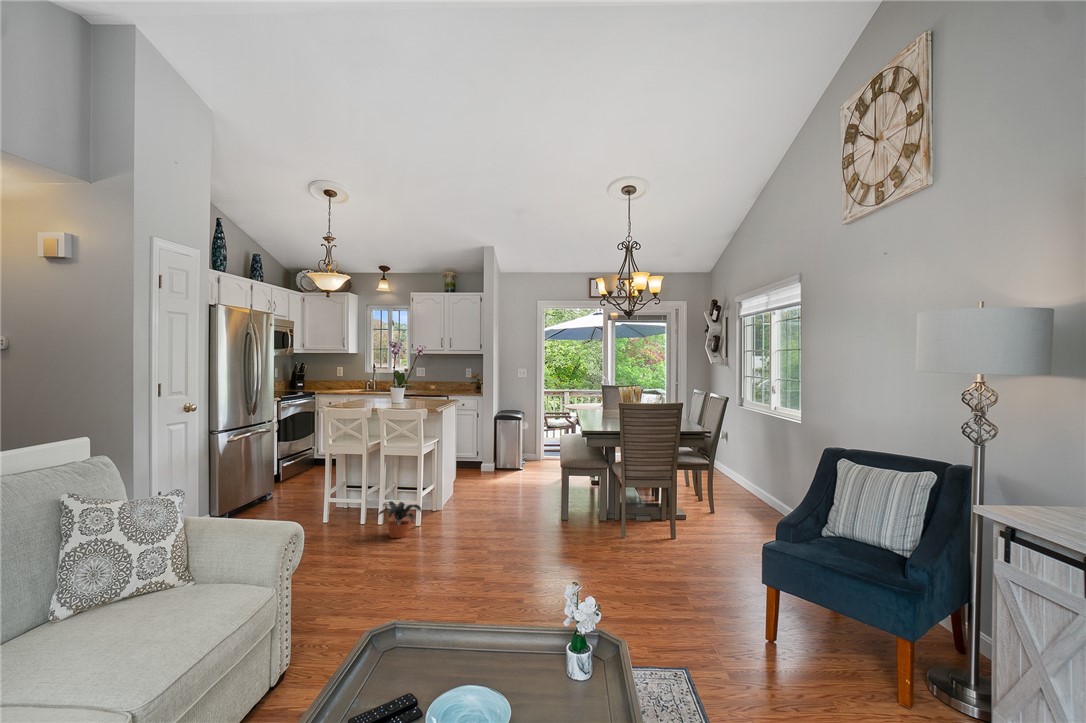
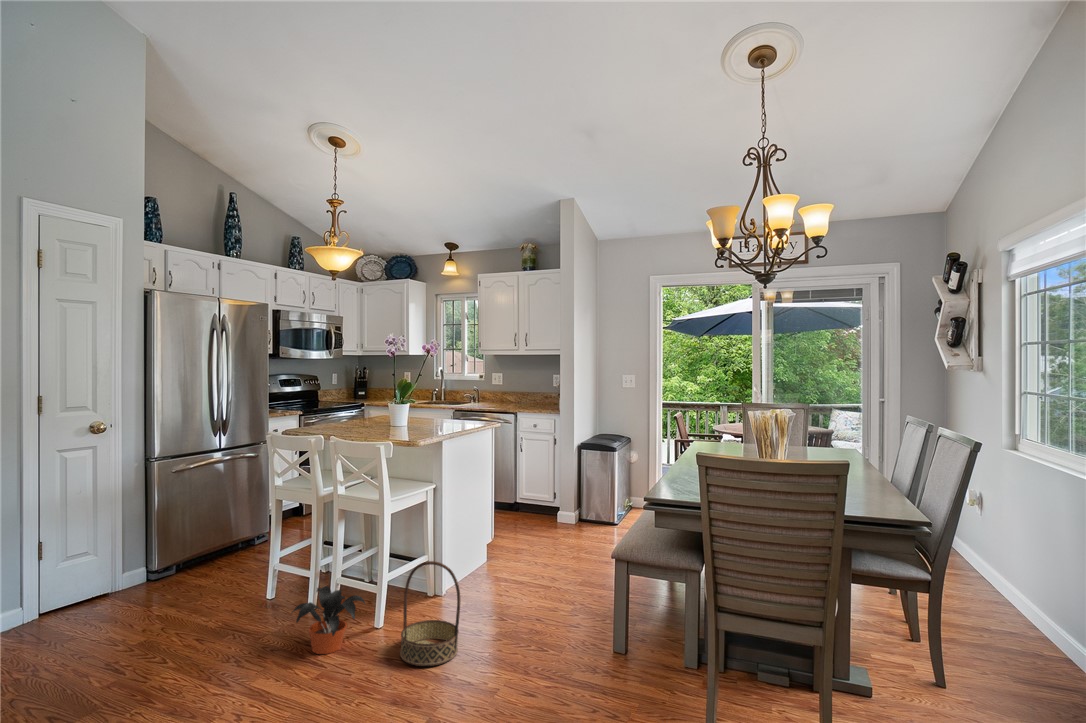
basket: none [446,477,482,534] -> present [400,561,461,666]

